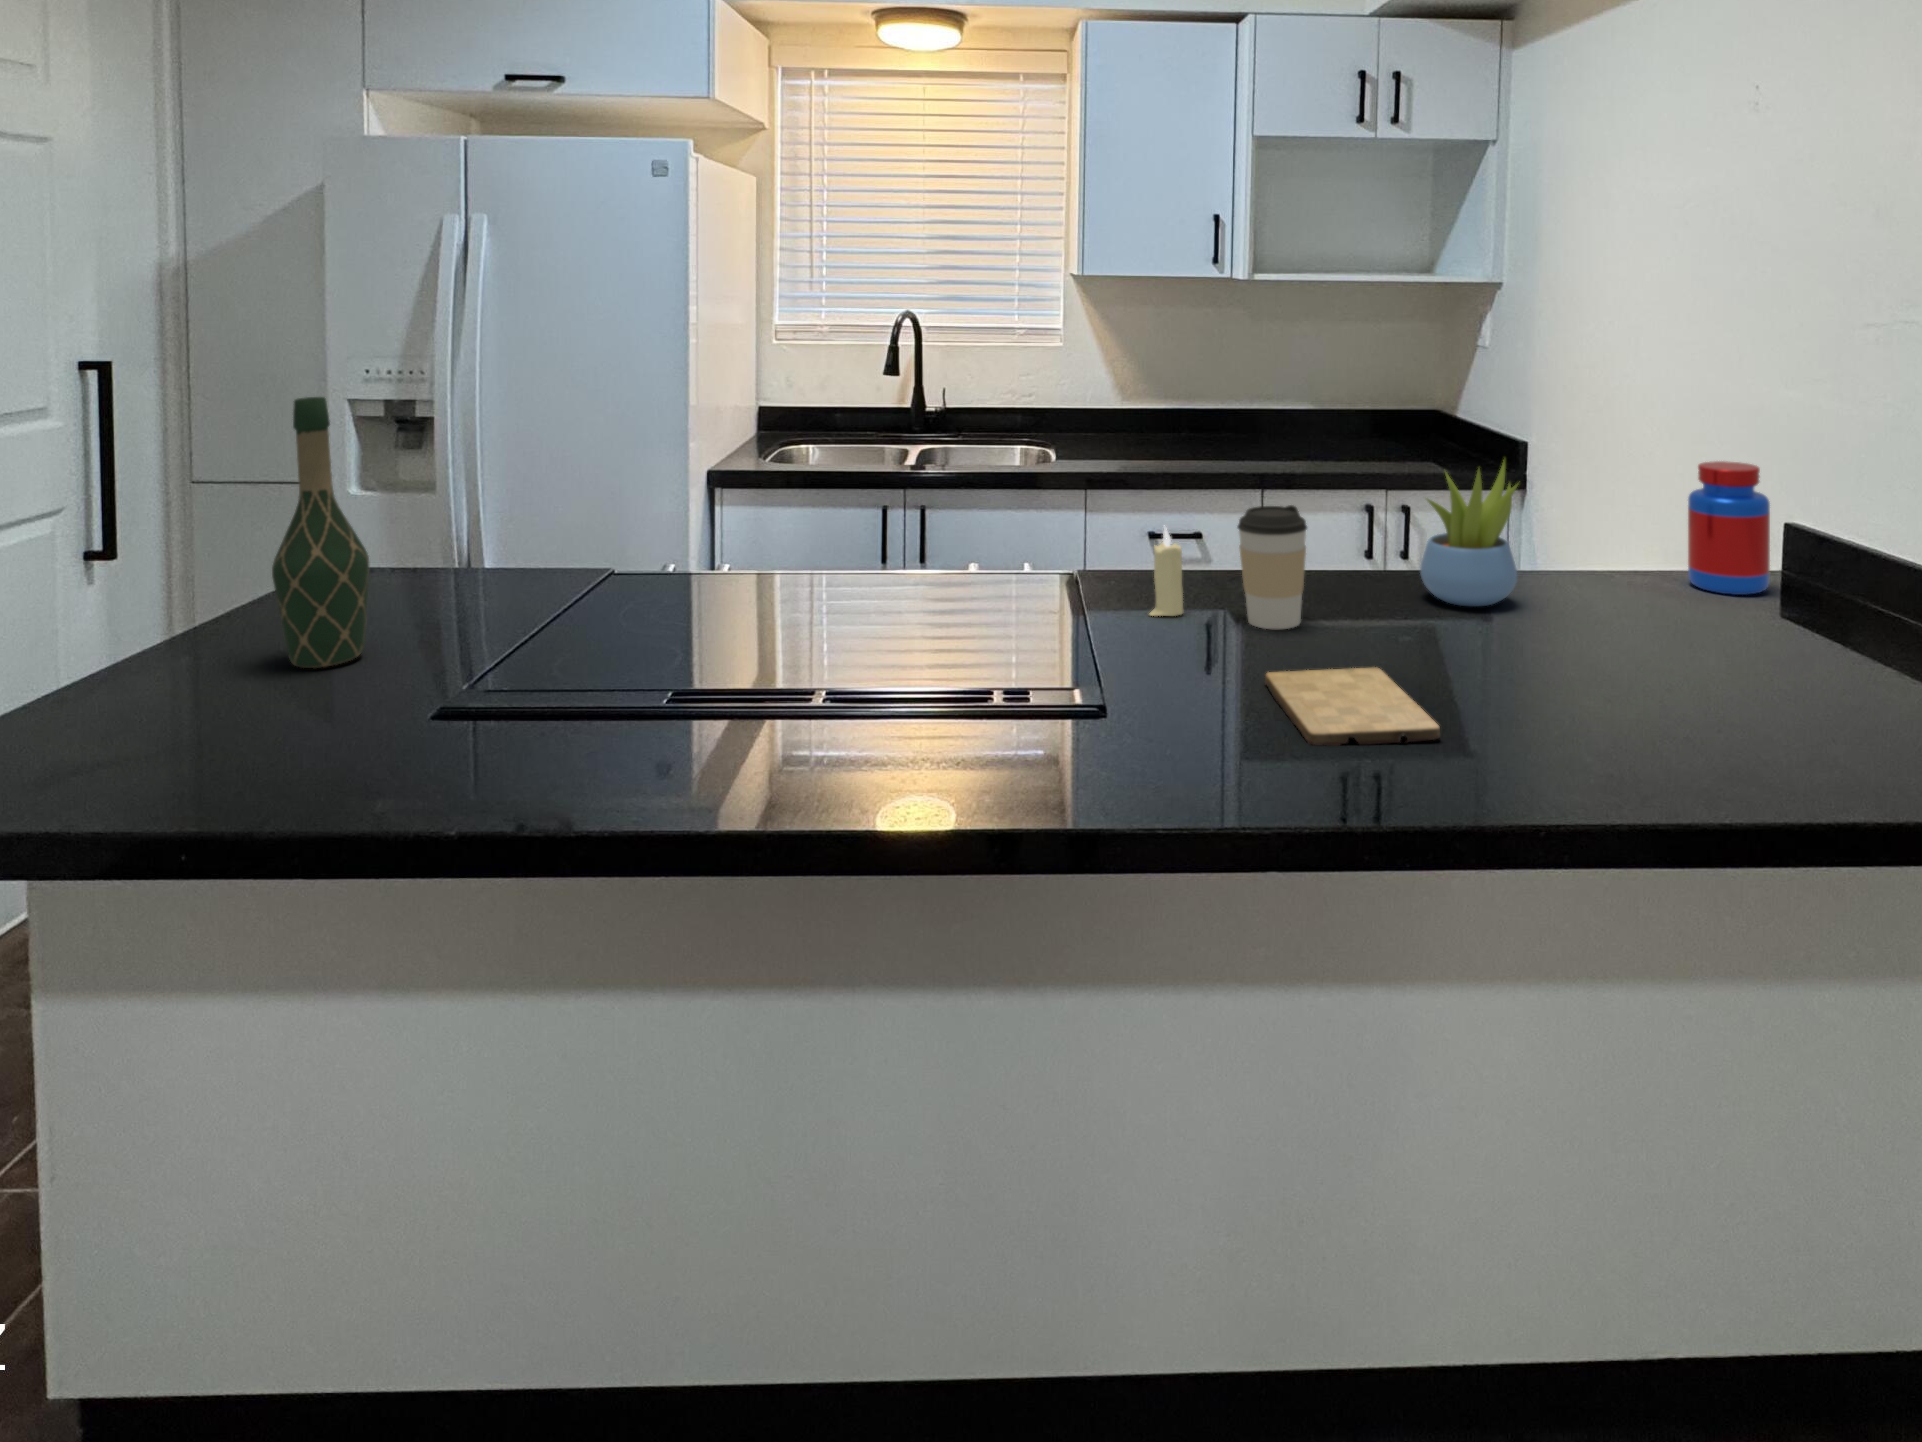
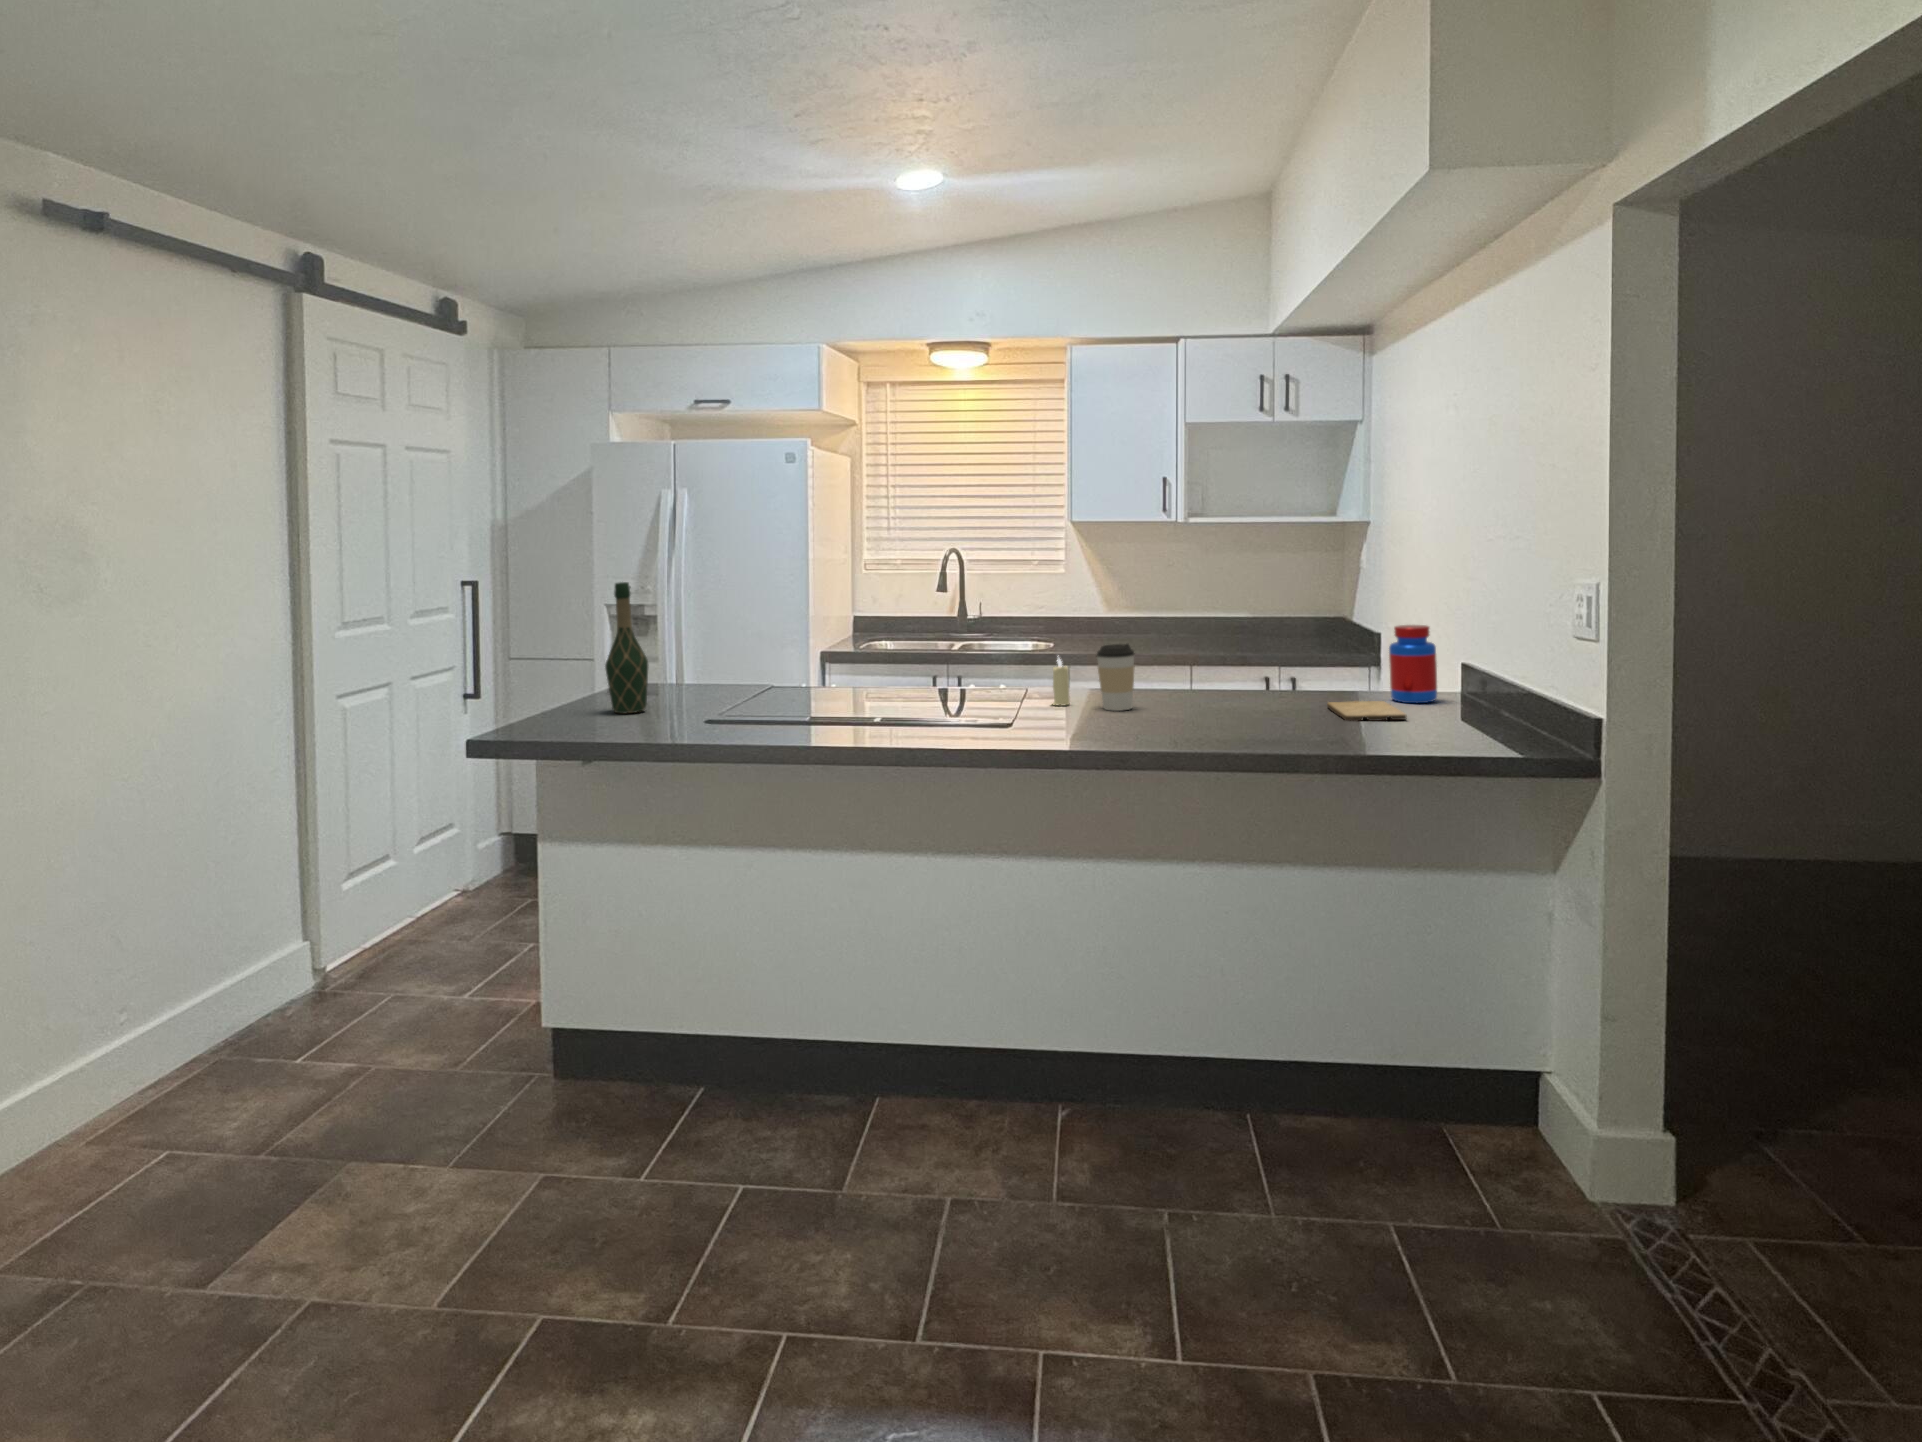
succulent plant: present [1420,460,1518,607] -> none [1213,619,1269,705]
cutting board: present [1265,667,1440,746] -> present [1327,701,1407,721]

